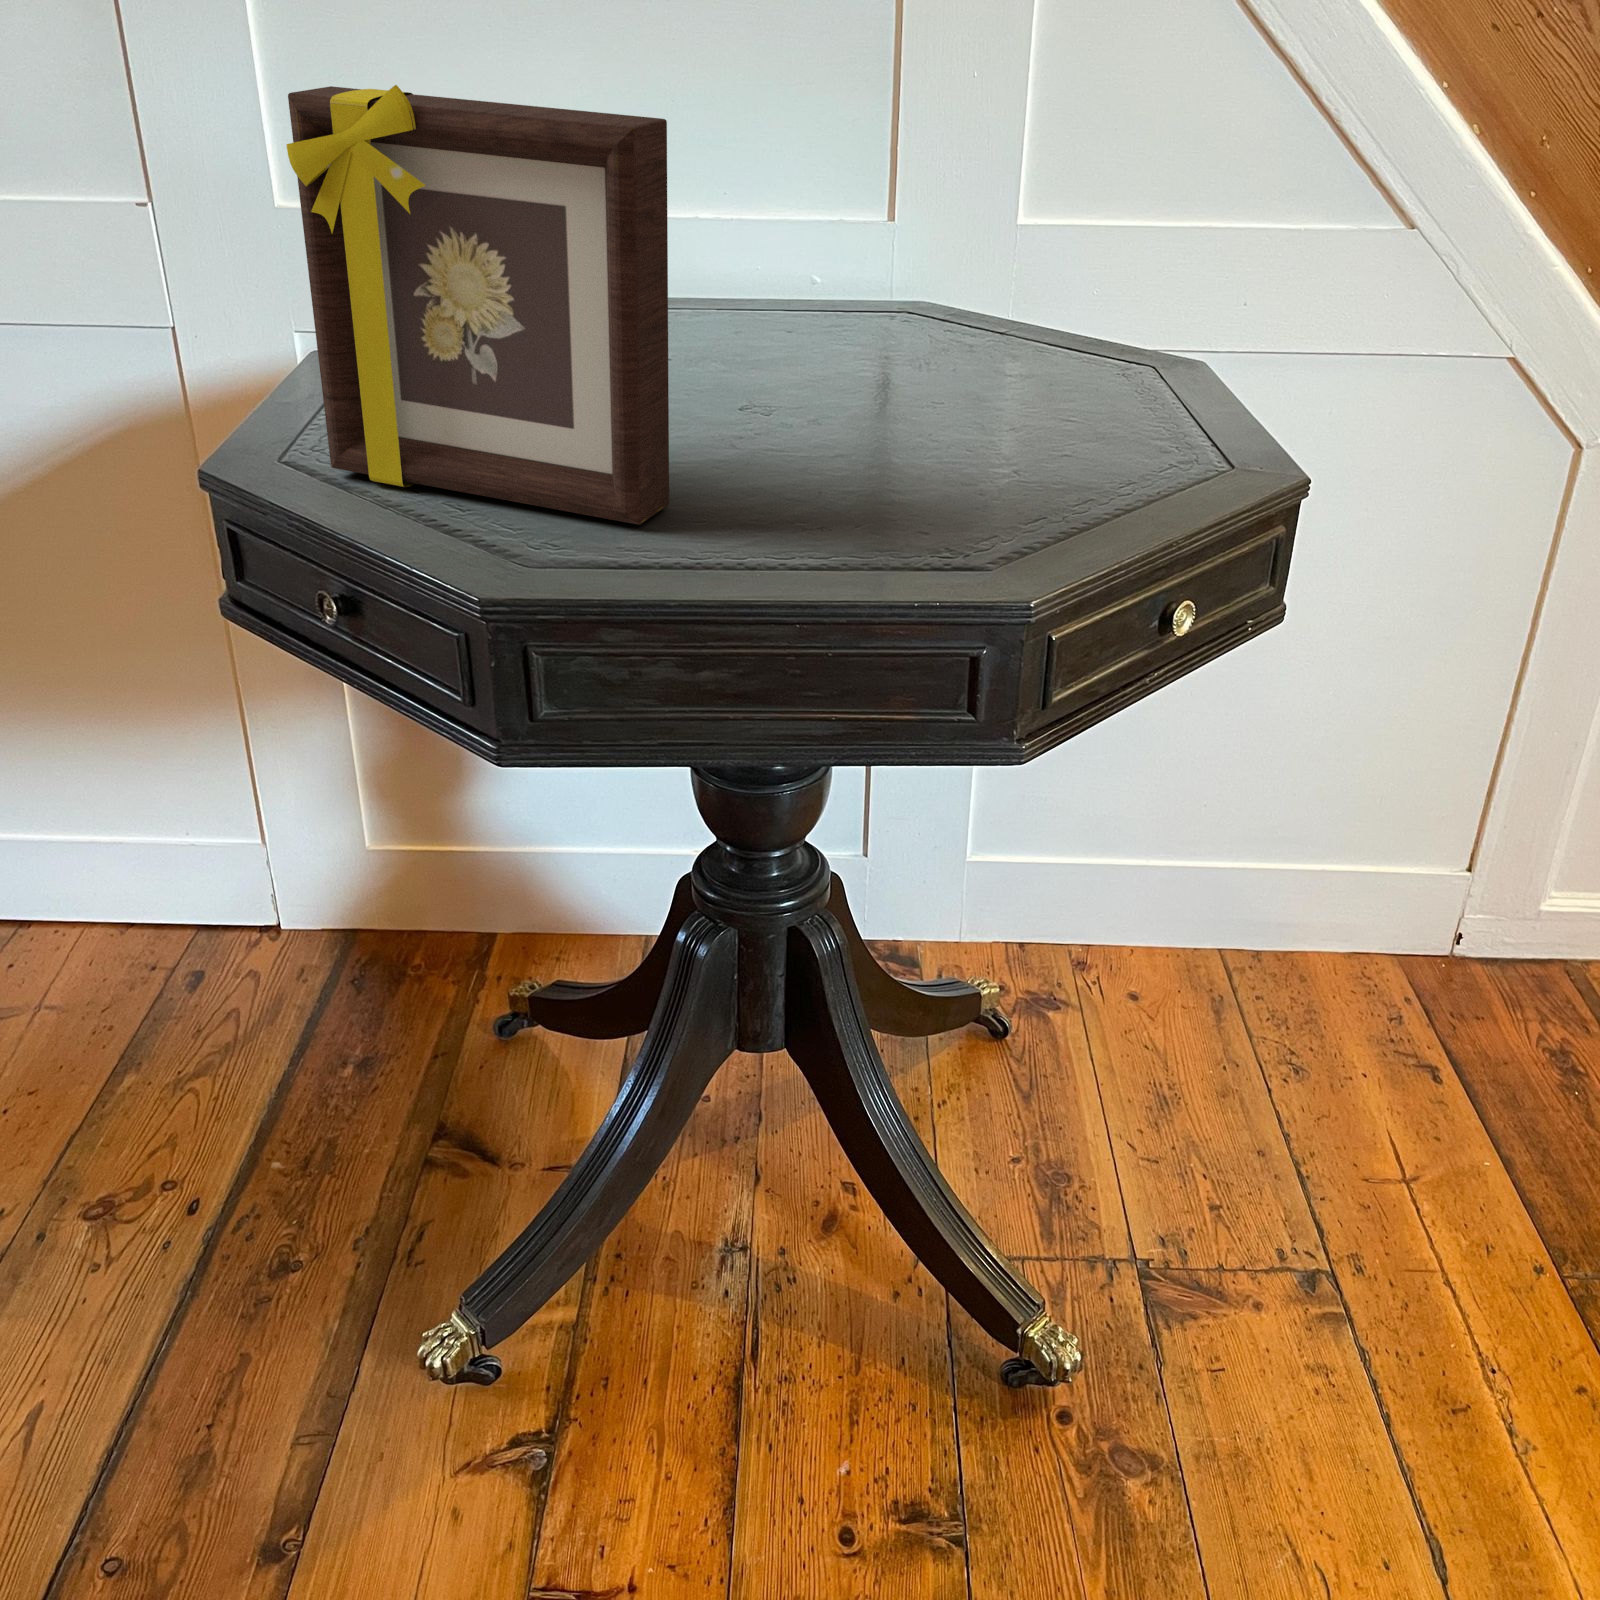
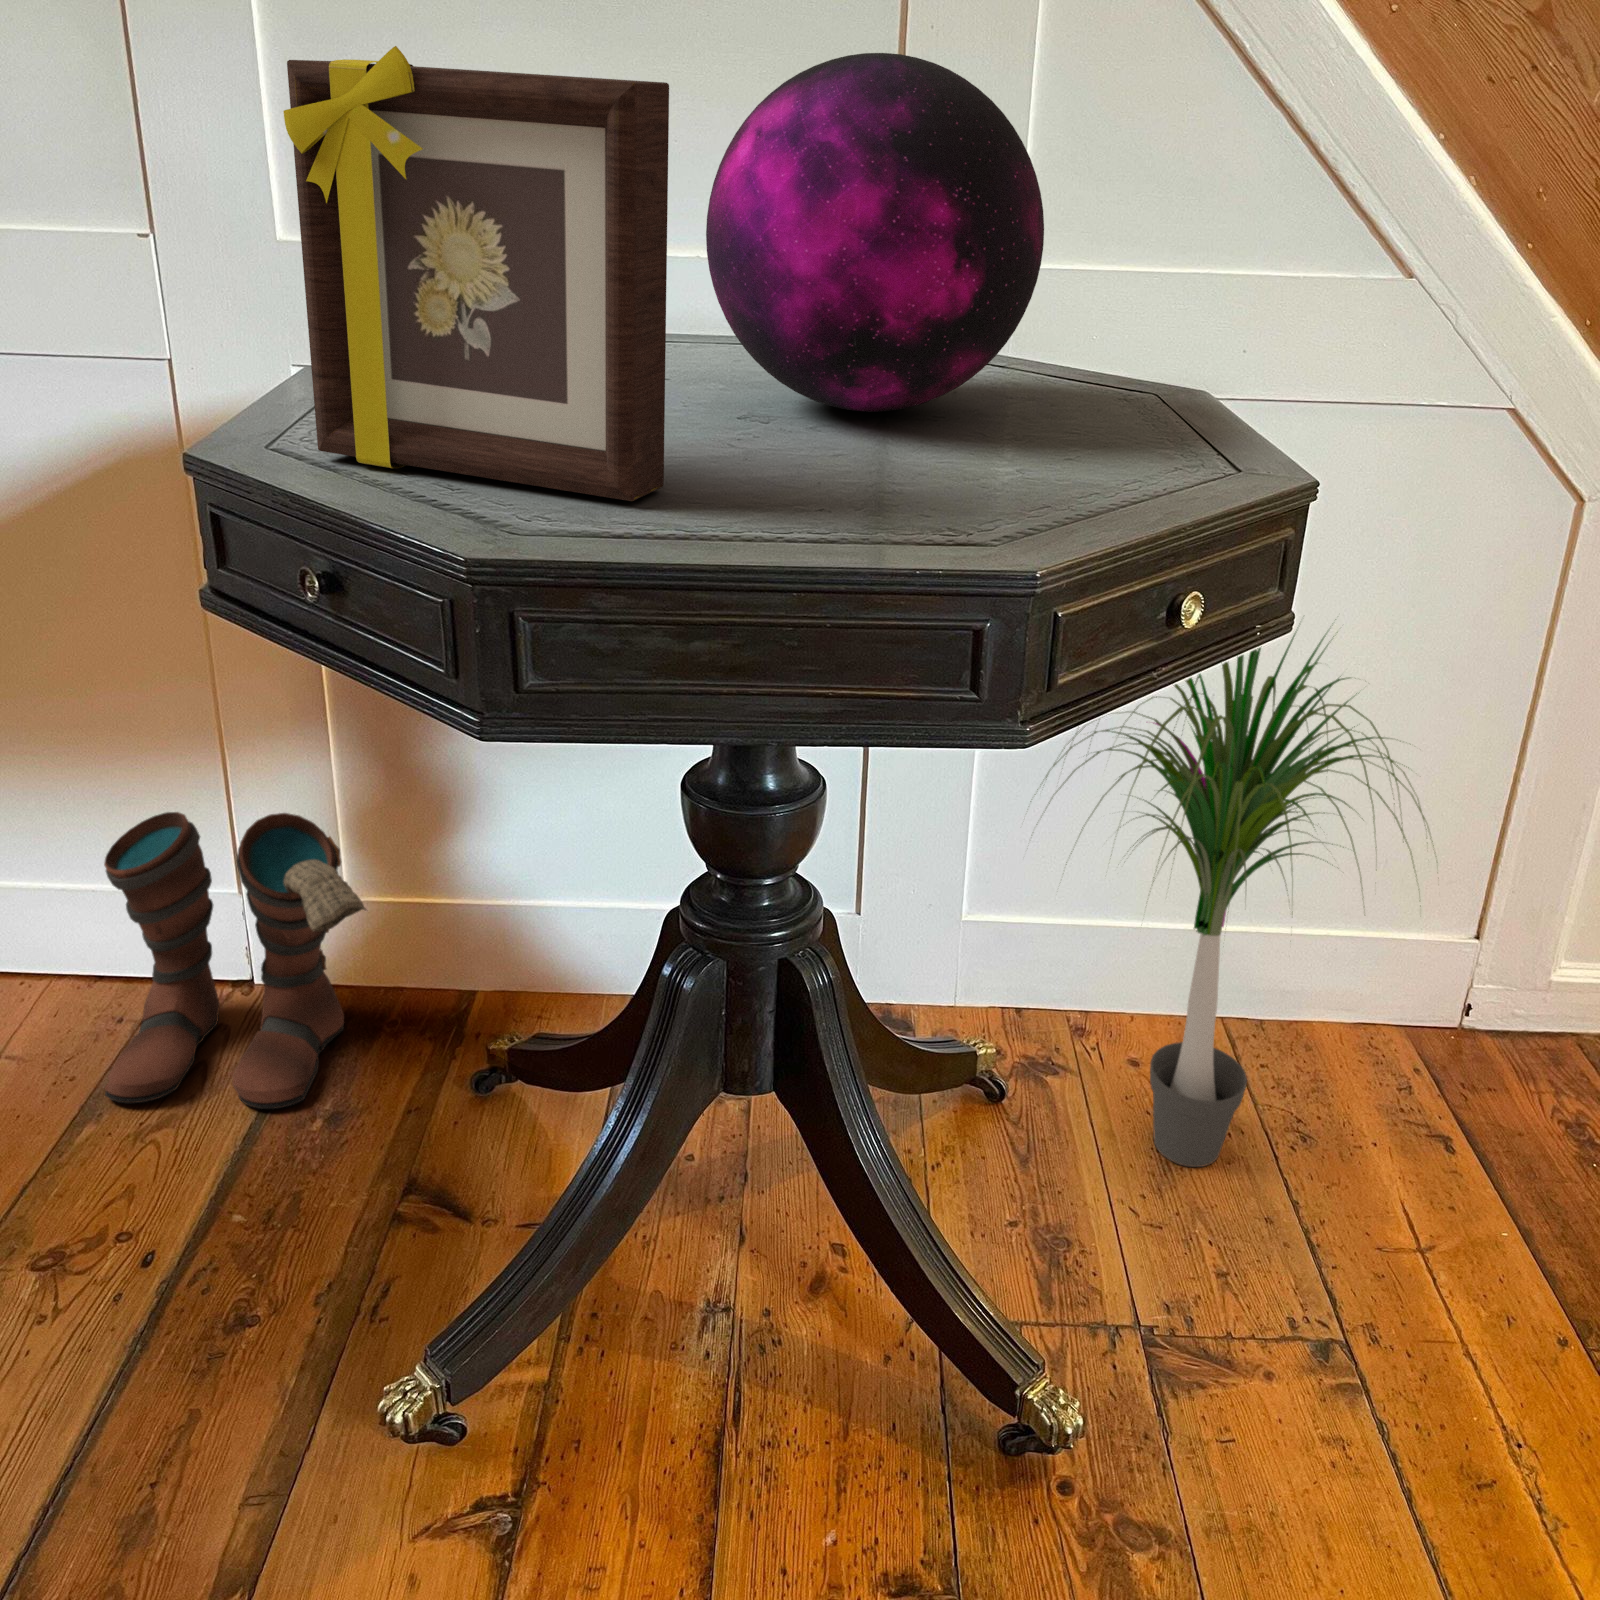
decorative orb: none [705,43,1040,400] -> present [706,53,1044,412]
potted plant: none [1019,531,1429,1102] -> present [1037,633,1434,1167]
boots: none [130,771,388,1057] -> present [104,812,366,1109]

